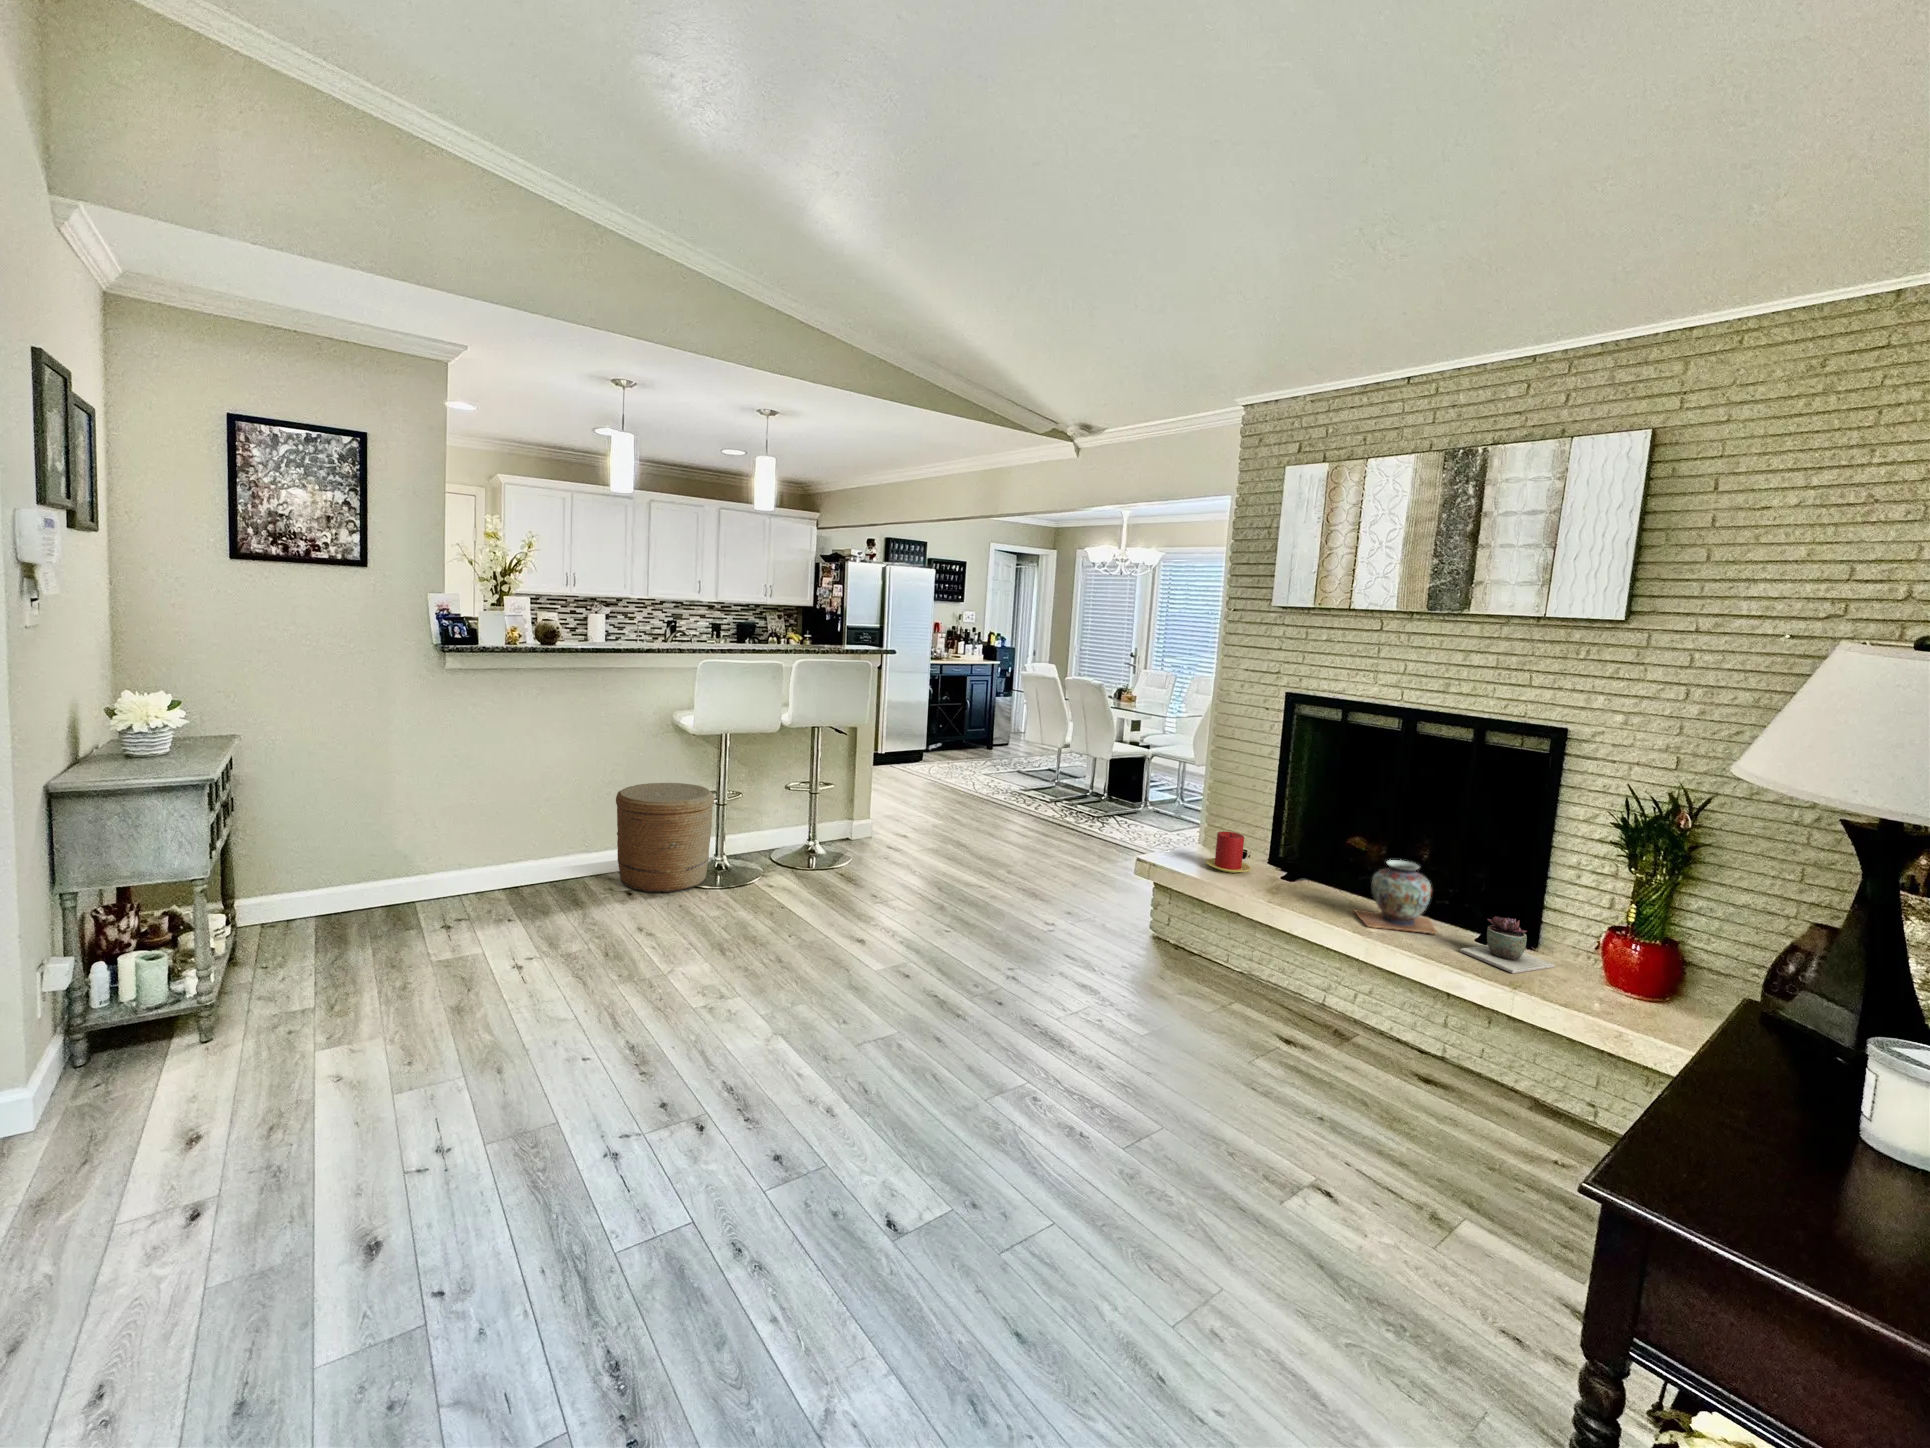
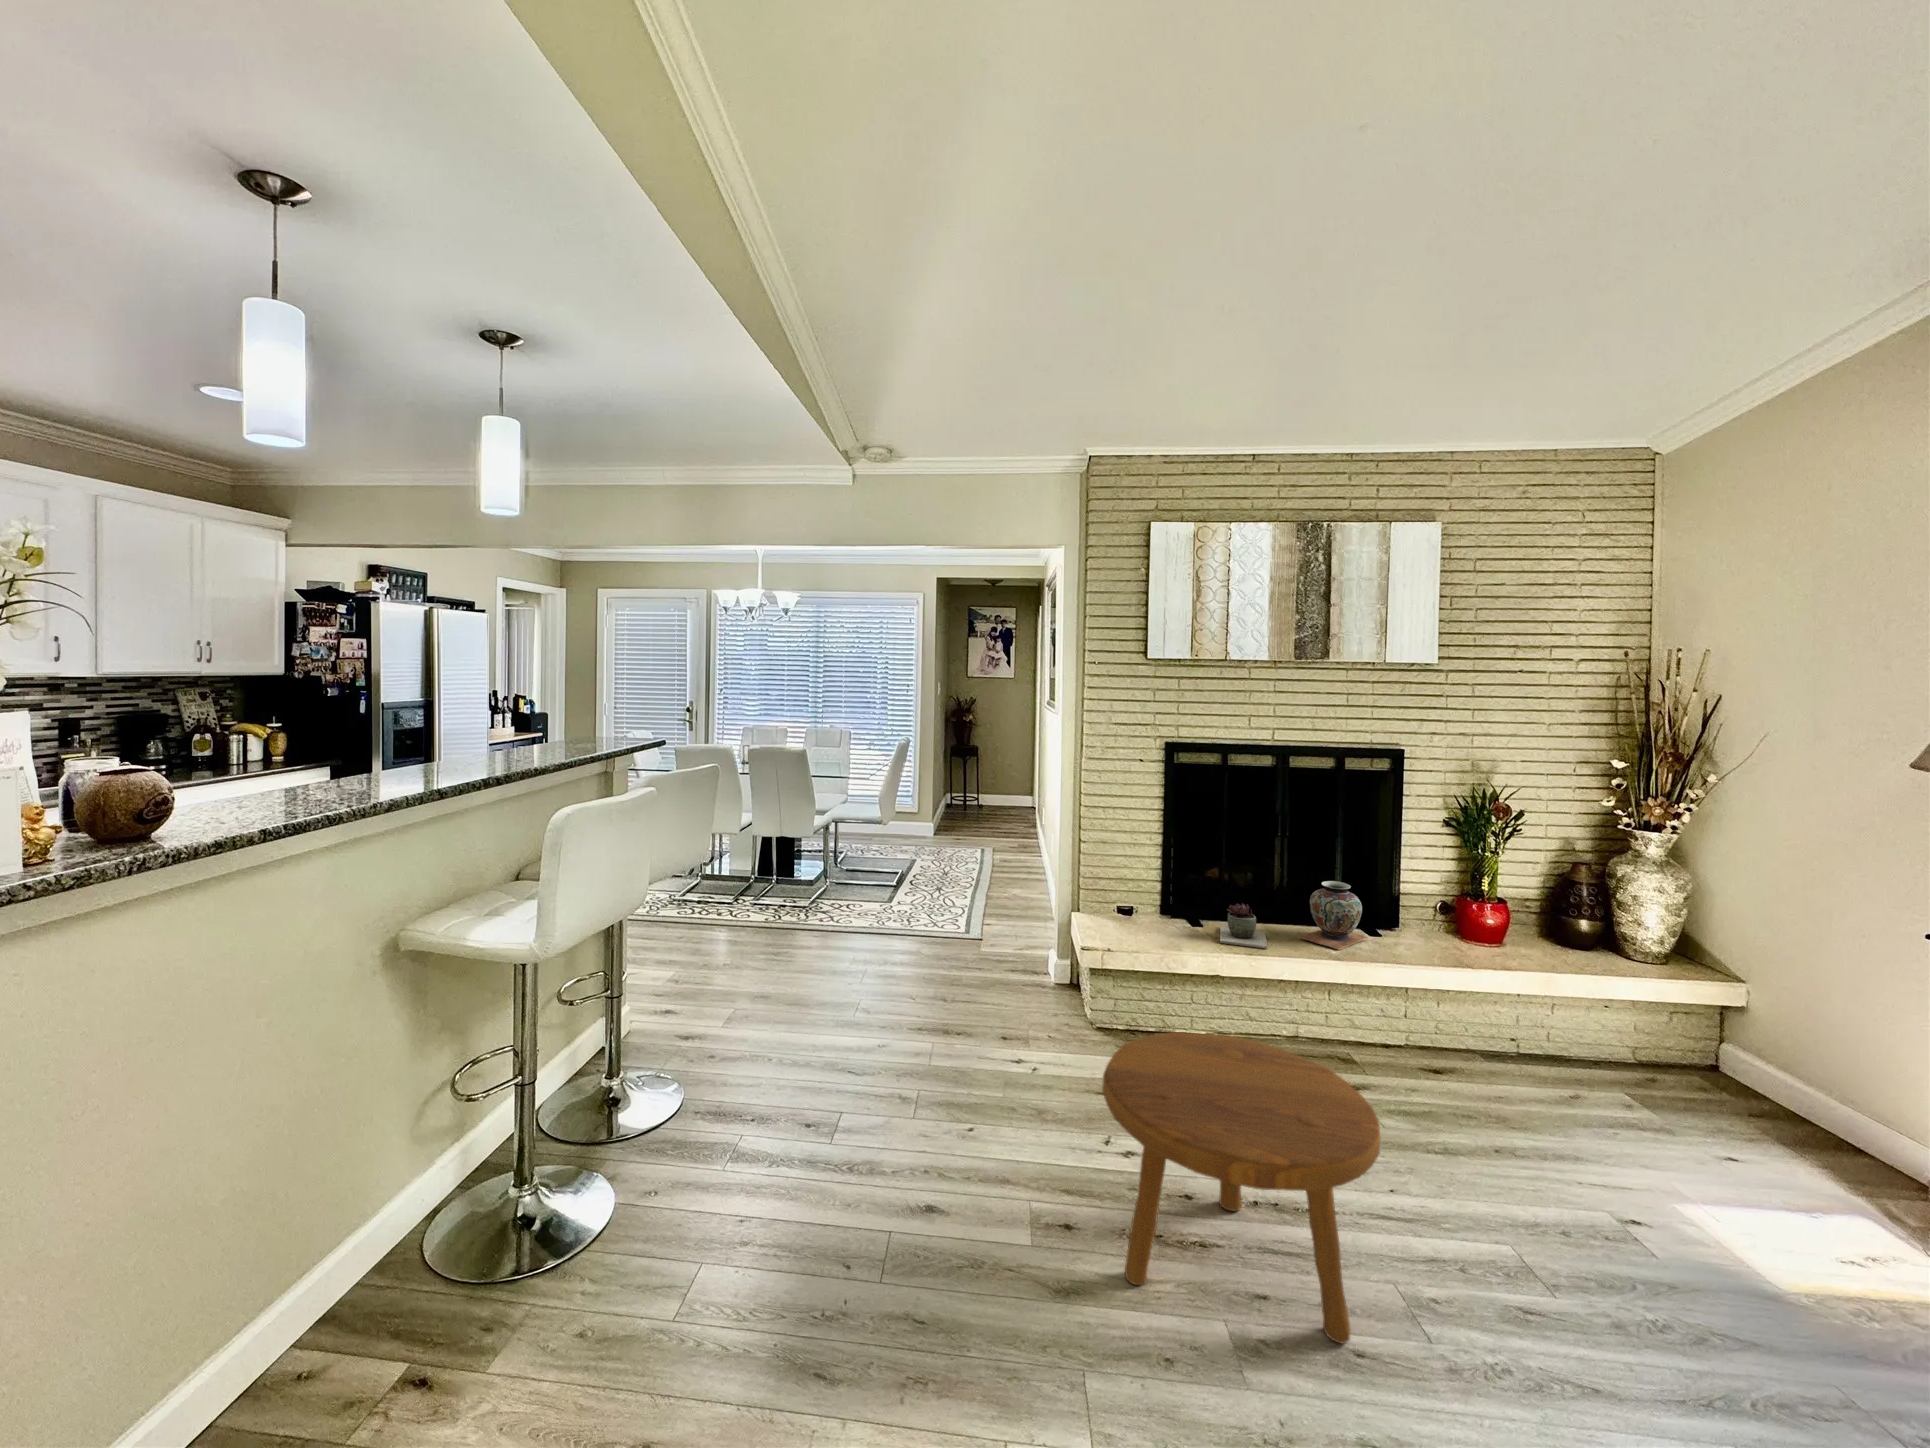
woven basket: present [616,783,714,892] -> none [324,1061,571,1381]
candle: present [1206,832,1251,873] -> none [1137,891,1182,934]
footstool: none [854,867,1030,1053] -> present [1102,1032,1380,1343]
succulent plant: present [1460,917,1555,973] -> present [1220,903,1268,949]

